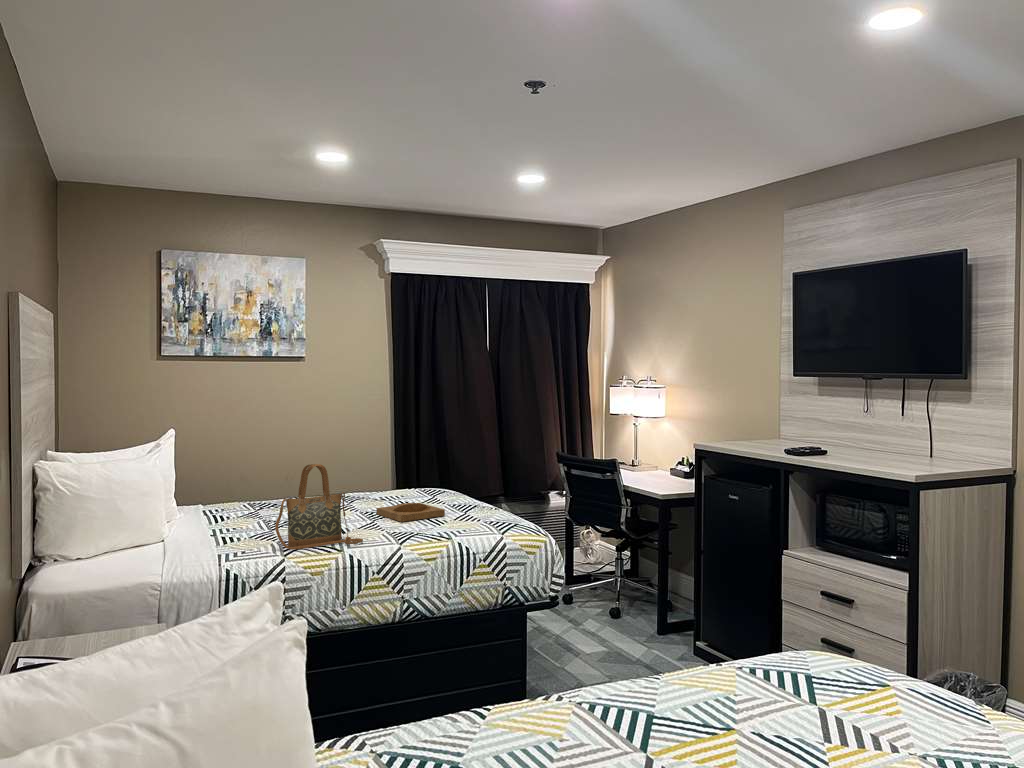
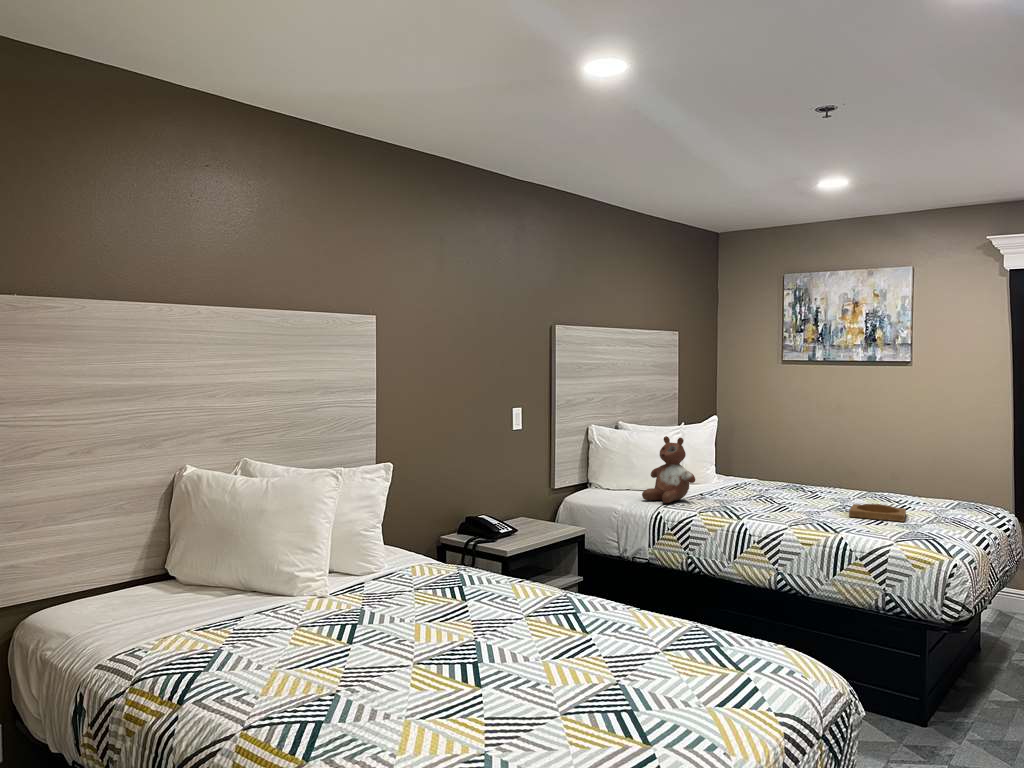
stuffed bear: none [163,464,240,559] -> present [642,436,695,503]
handbag: present [275,464,363,550] -> none [707,447,772,518]

